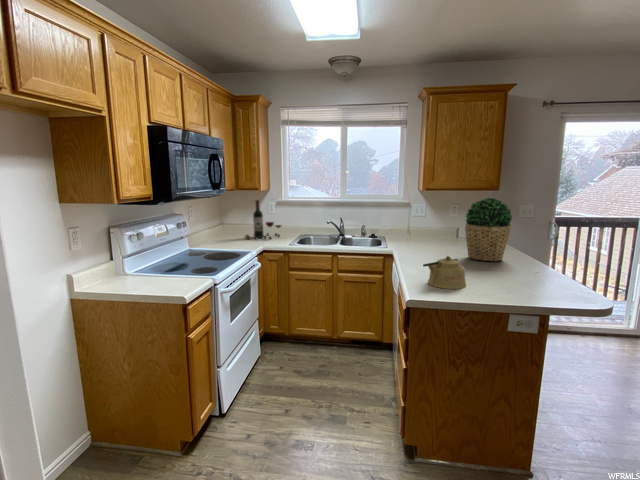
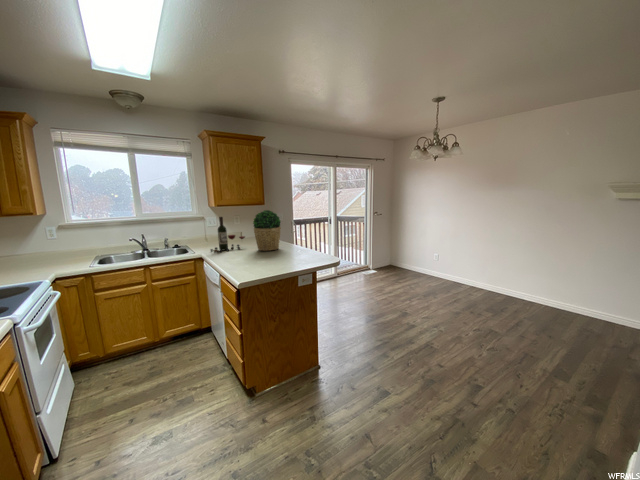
wine bottle: present [246,200,281,239] -> present [211,217,245,252]
kettle: present [423,256,466,289] -> none [241,250,271,272]

